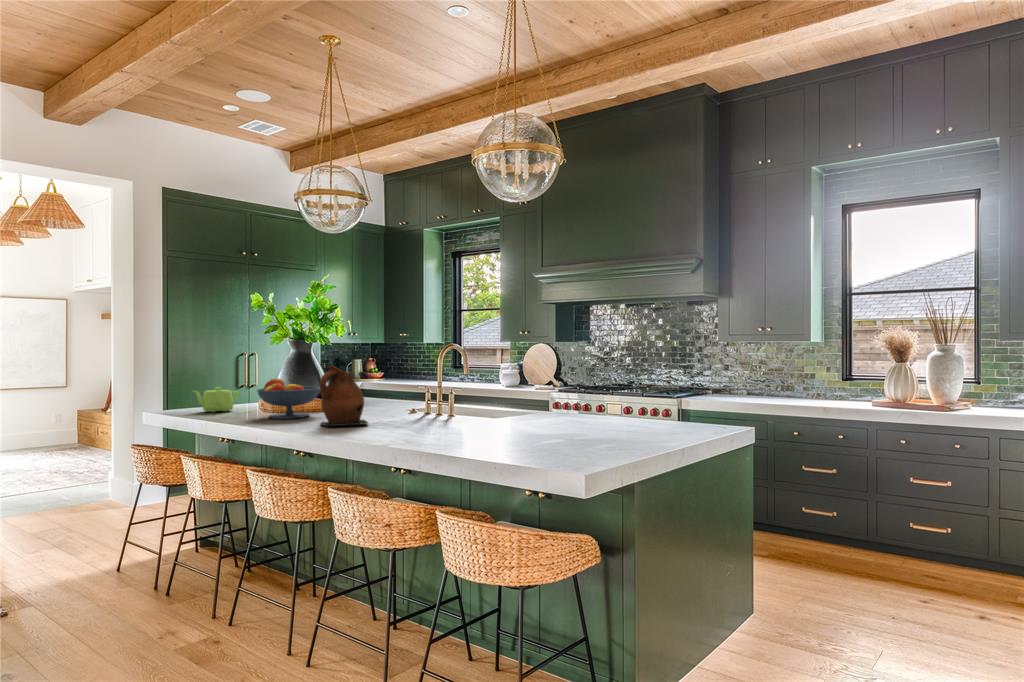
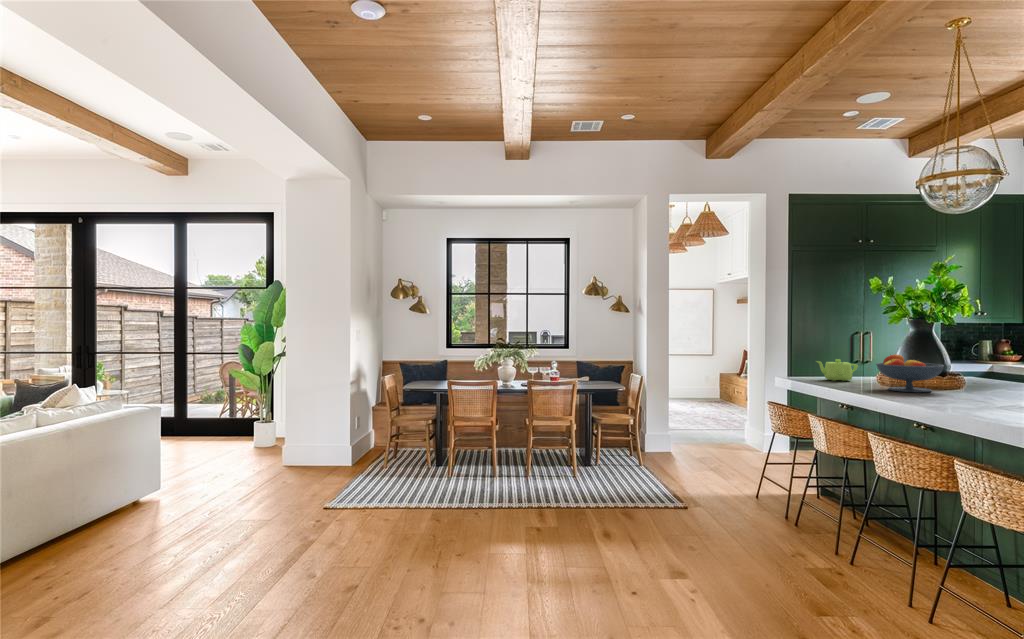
ceramic pitcher: present [320,366,368,426] -> none [941,344,1004,406]

